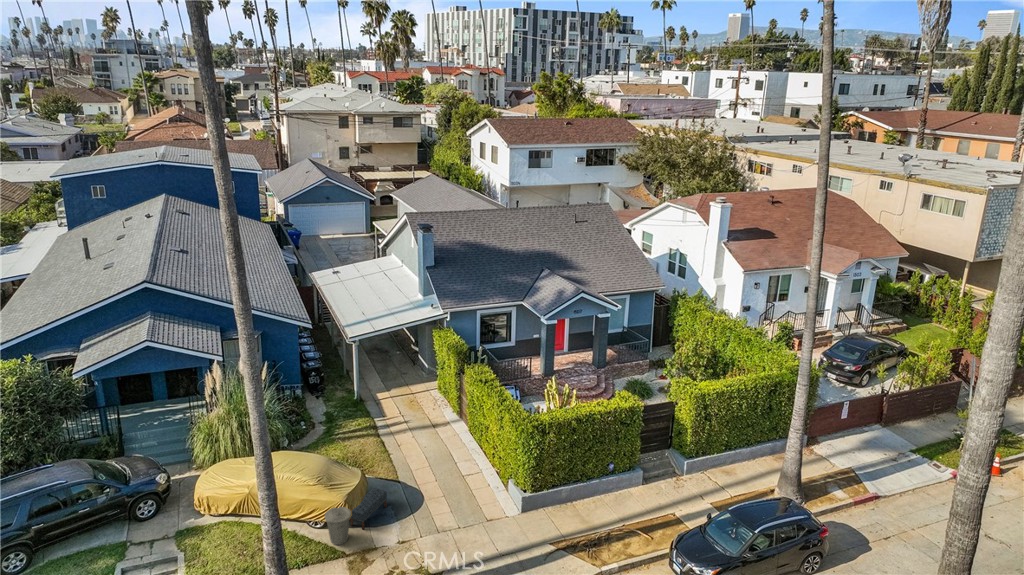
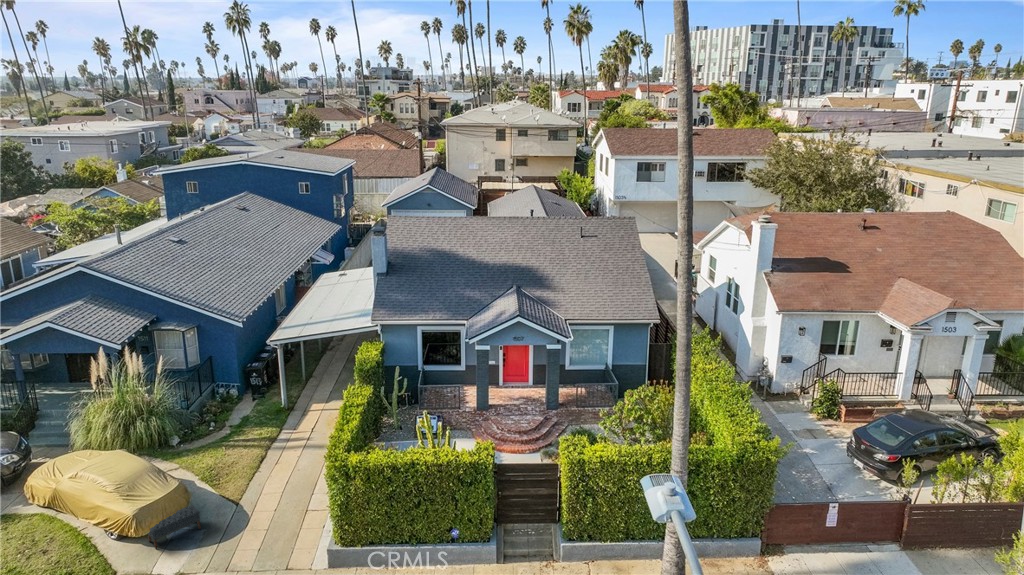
trash can: present [325,507,351,545] -> none [104,519,136,560]

